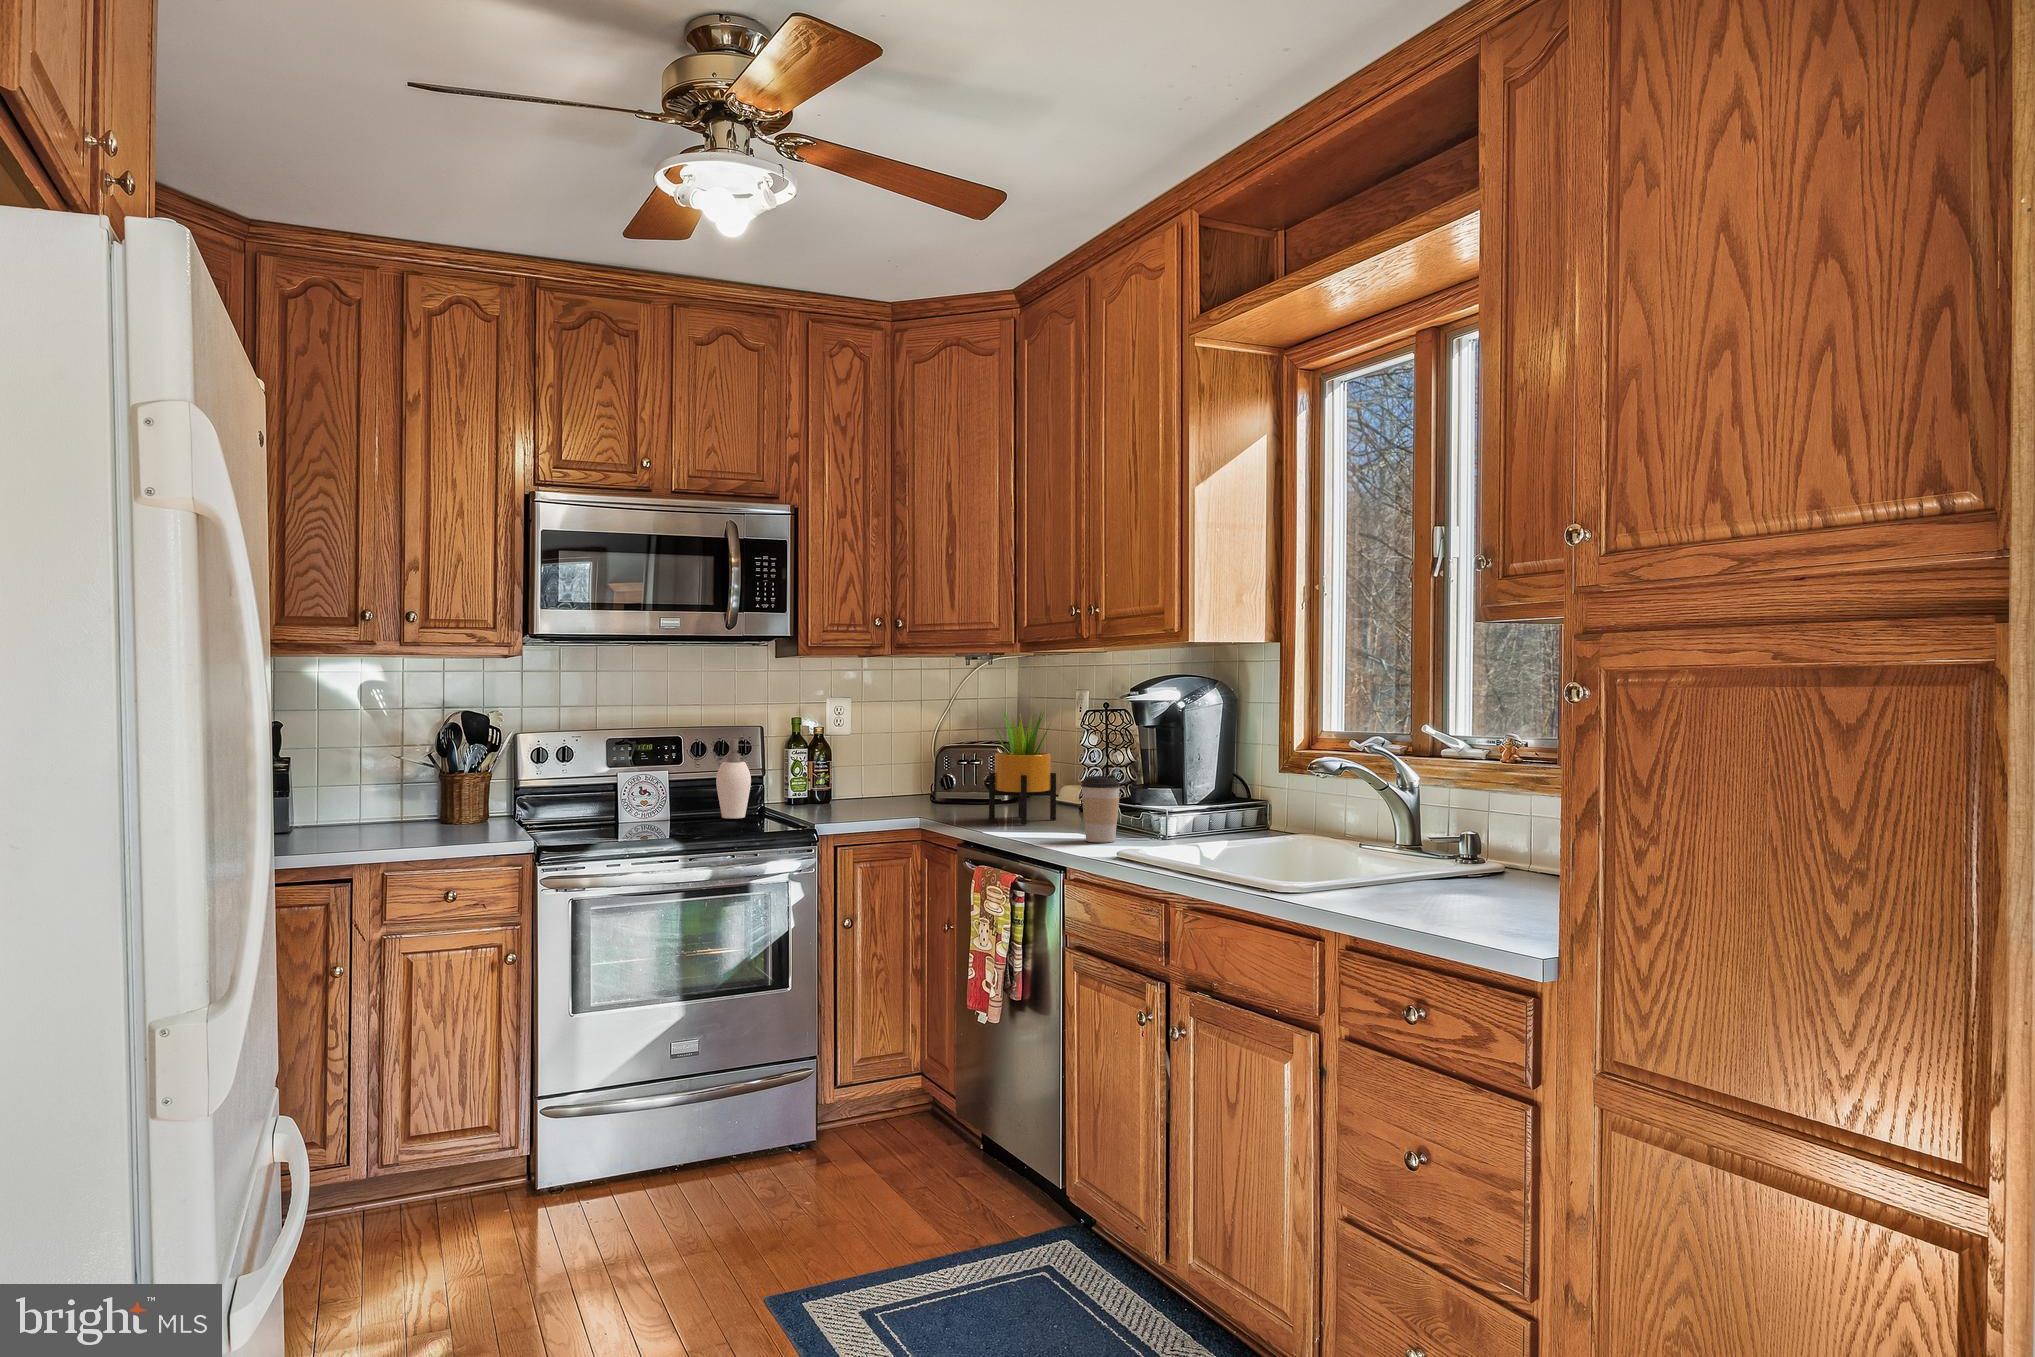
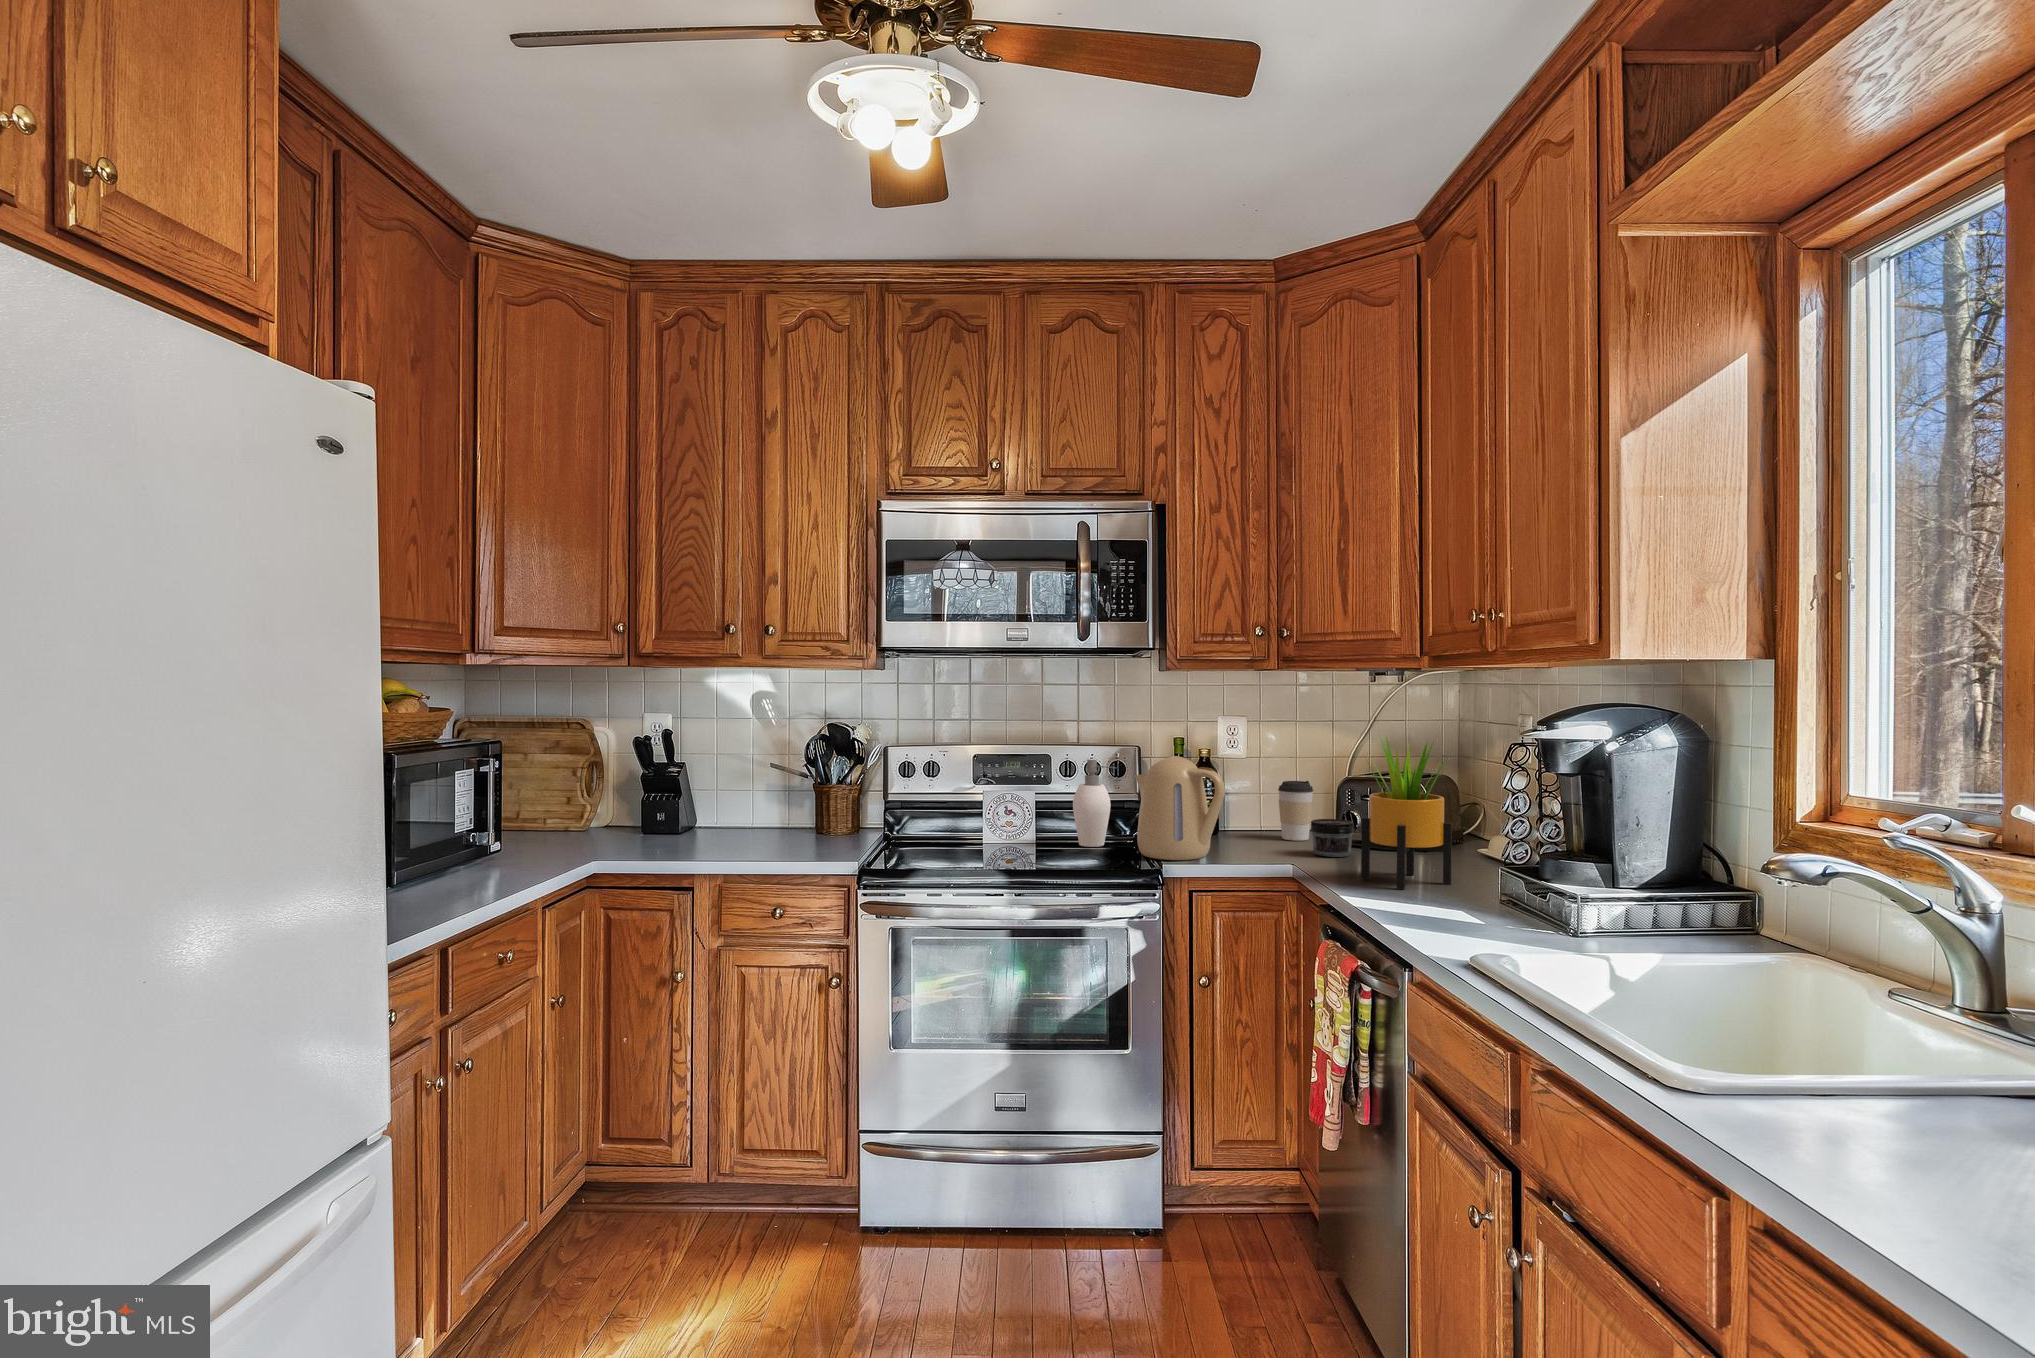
kettle: none [780,732,866,821] -> present [1135,756,1225,860]
coffee cup: present [1081,775,1120,842] -> present [1278,781,1313,840]
jar: none [931,782,966,811] -> present [1310,819,1354,857]

